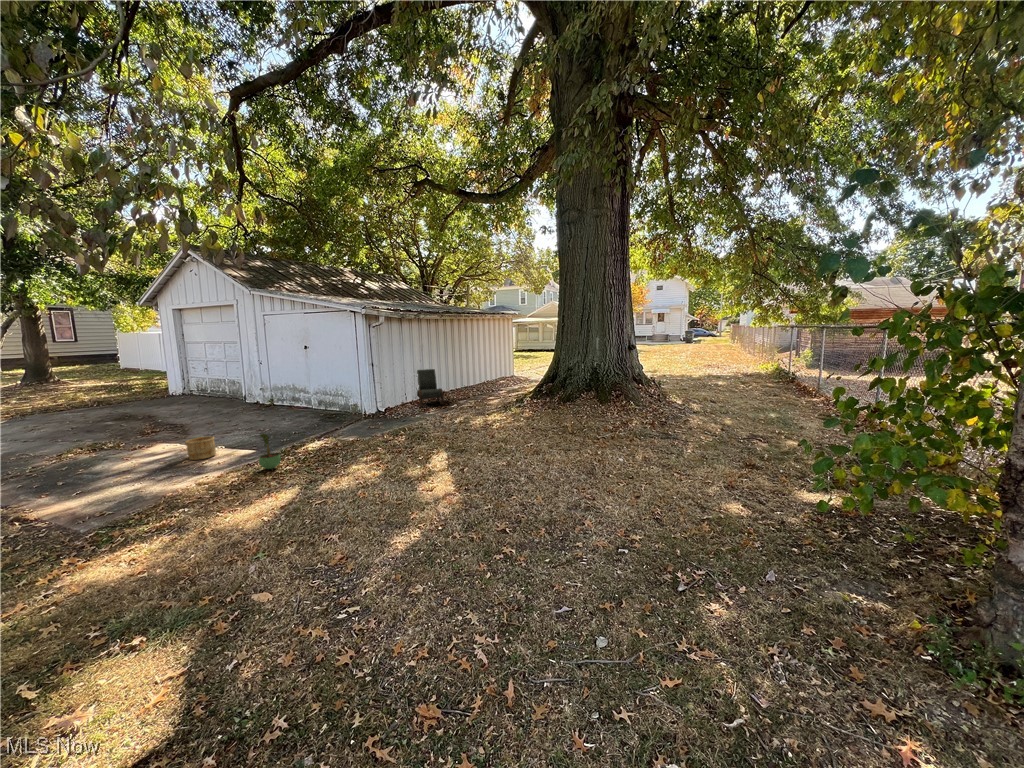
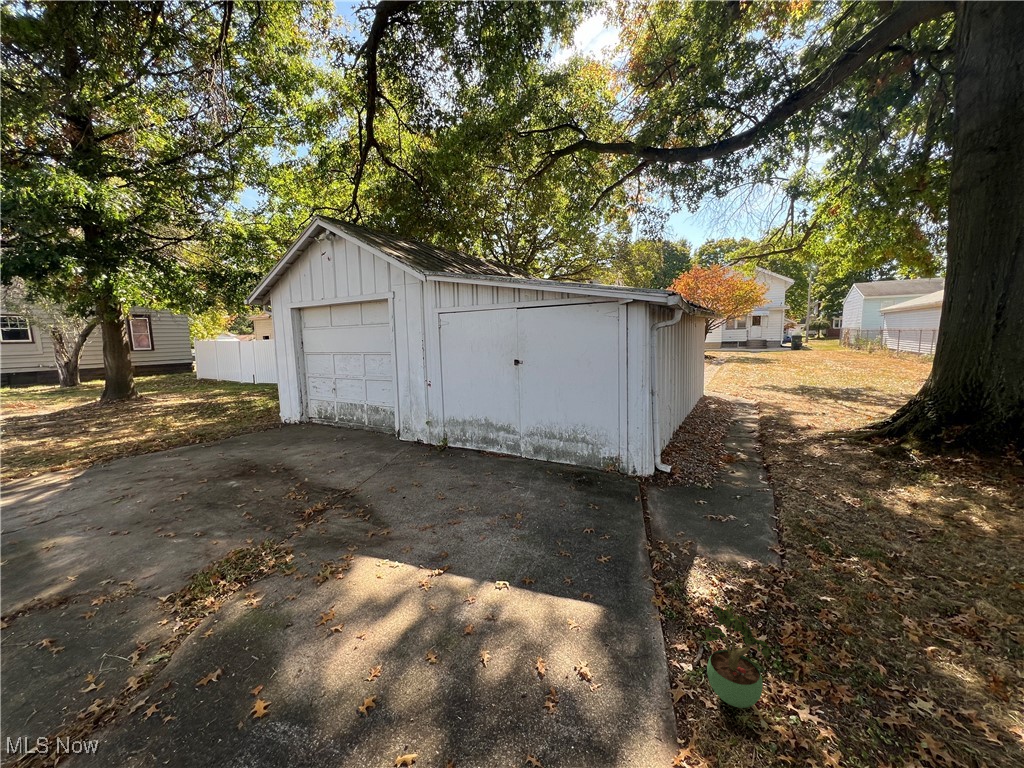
lounge chair: present [417,369,444,407] -> none [664,394,725,458]
wooden bucket: present [185,436,216,460] -> none [465,566,518,635]

